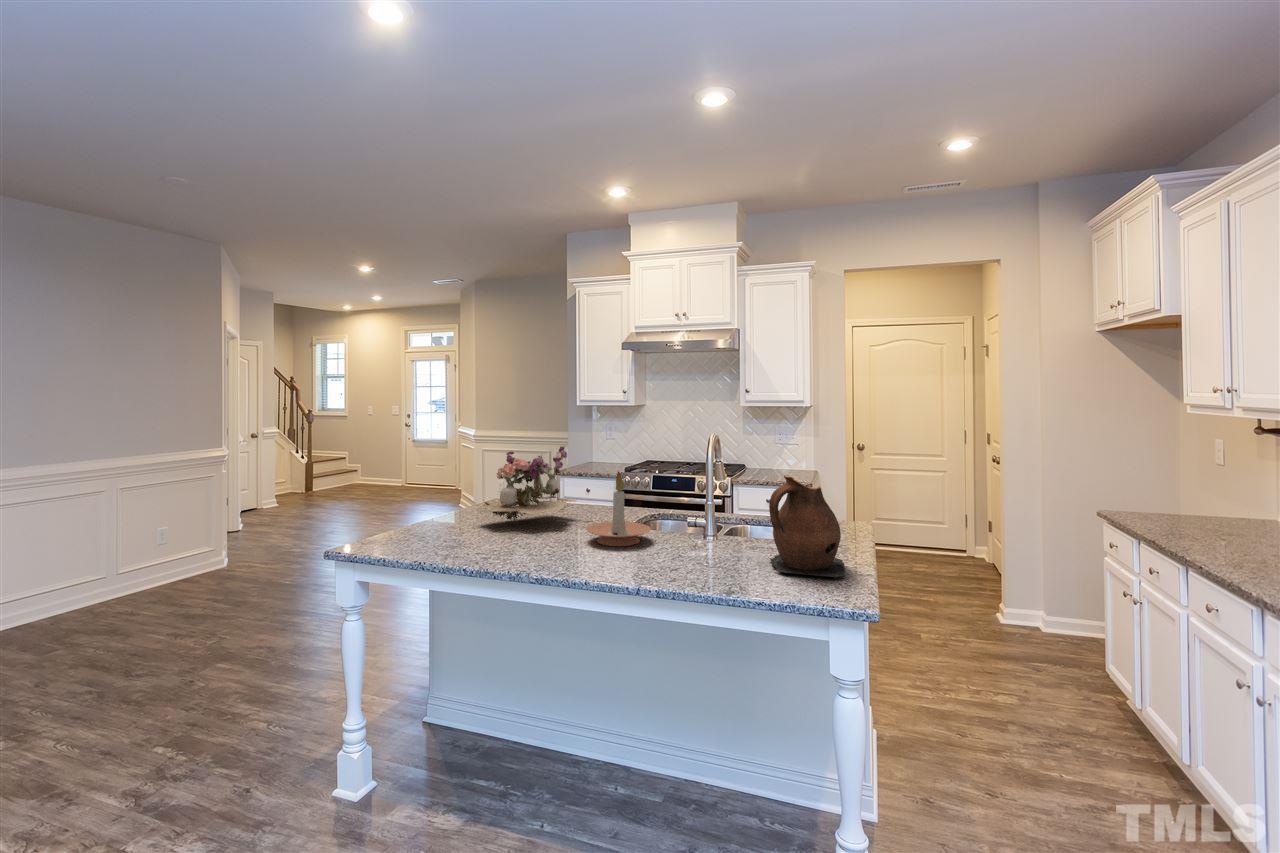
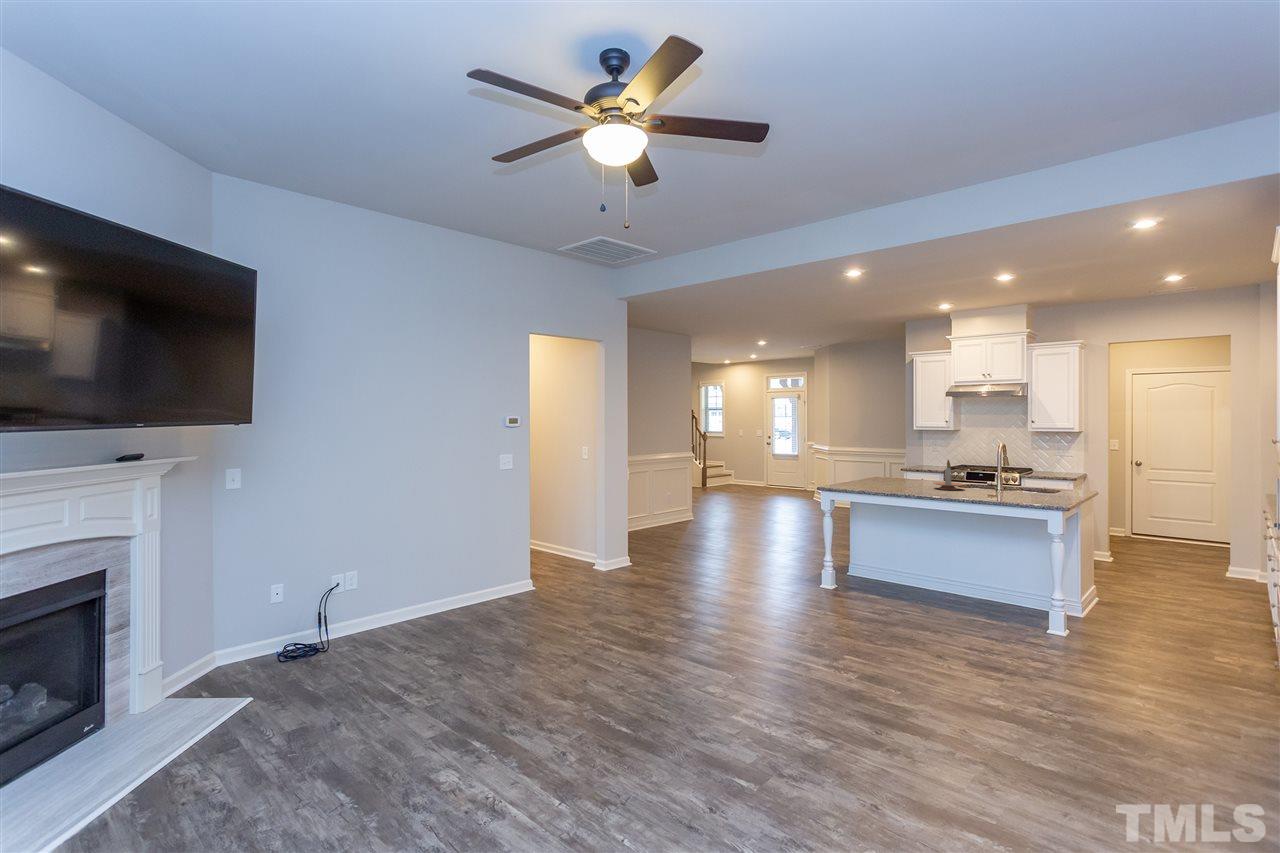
flower arrangement: present [479,444,577,522] -> none [880,449,925,483]
ceramic pitcher: present [769,475,845,579] -> none [1015,460,1053,499]

